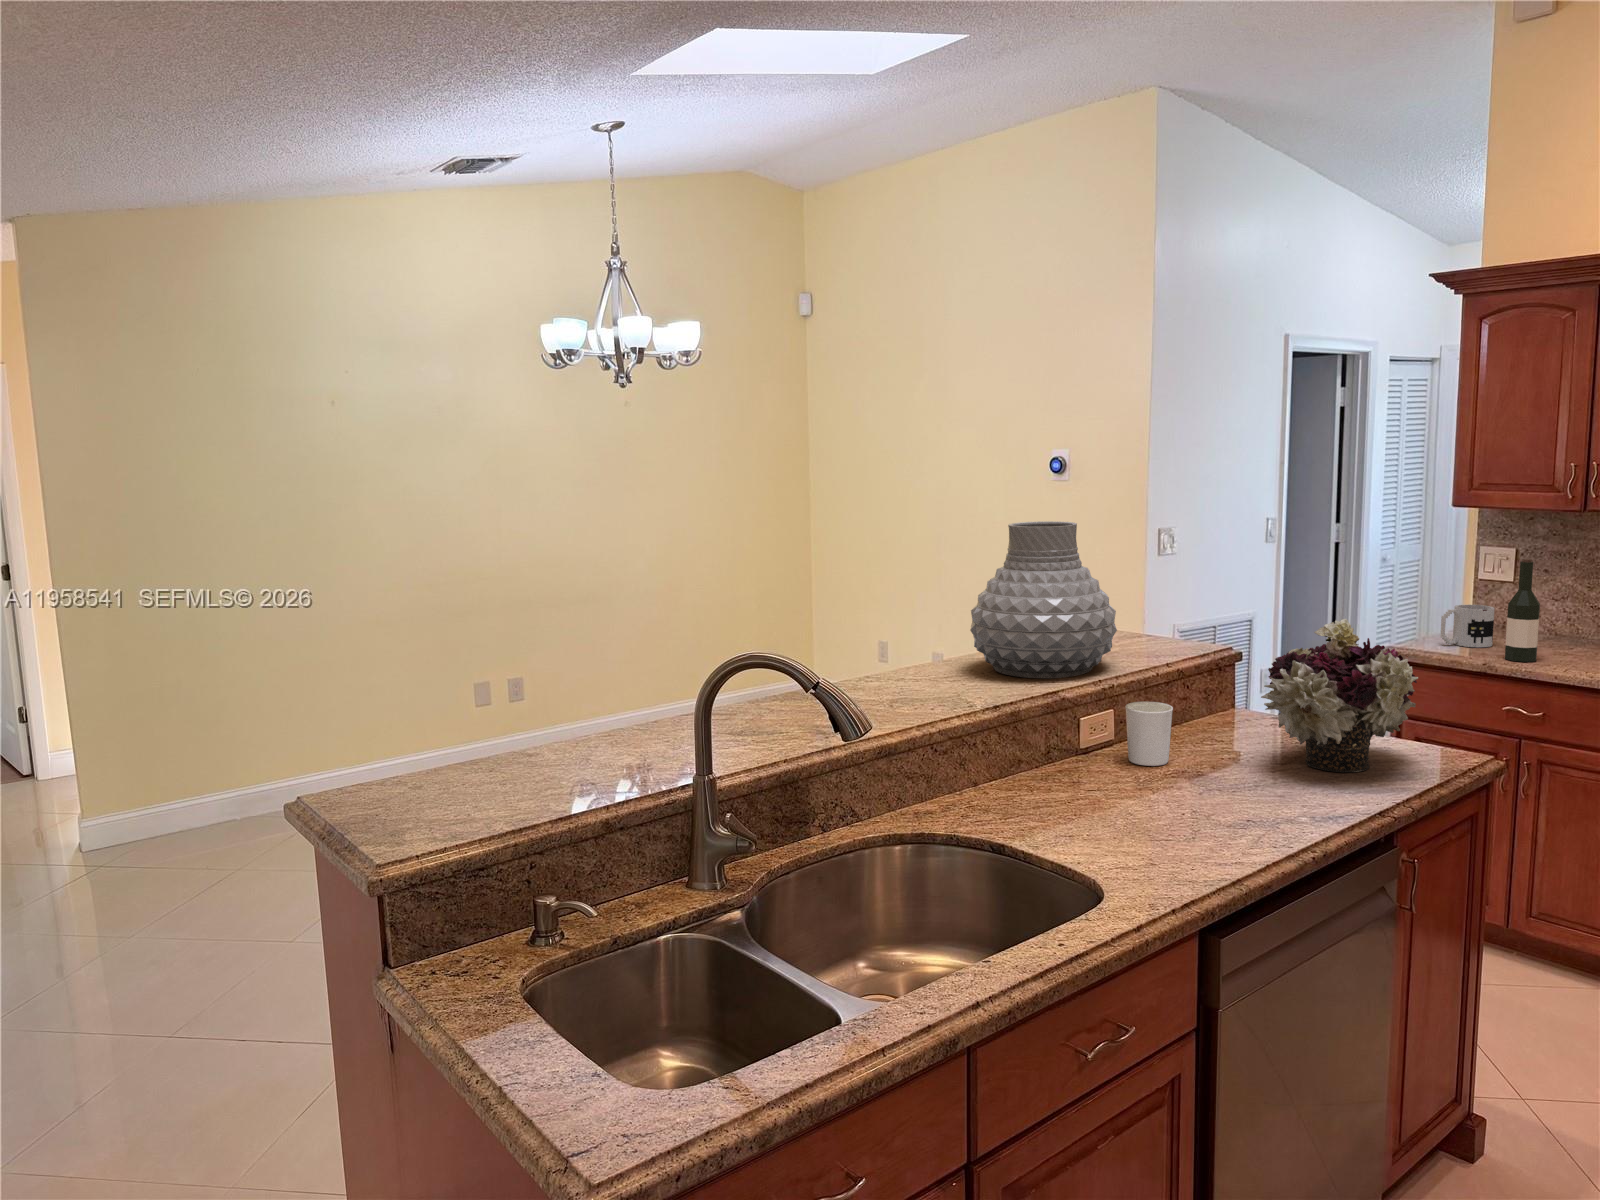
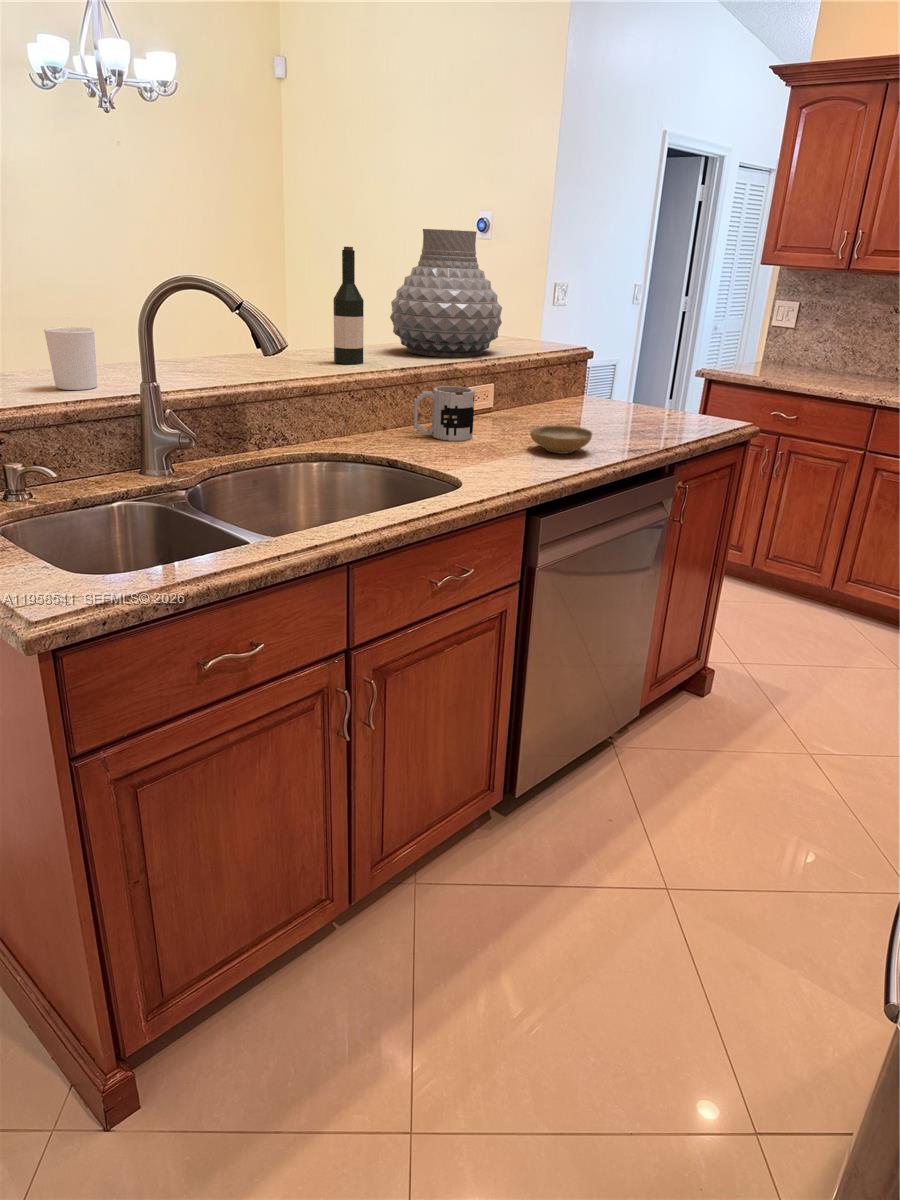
wine bottle: present [1505,559,1540,662] -> present [334,247,364,364]
mug: present [1440,605,1495,647] -> present [414,386,475,441]
flower arrangement: present [1261,619,1418,773] -> none [598,313,707,429]
candle holder: present [1125,701,1173,766] -> present [44,327,97,390]
ceramic bowl: none [1181,785,1272,829] -> present [530,425,592,454]

